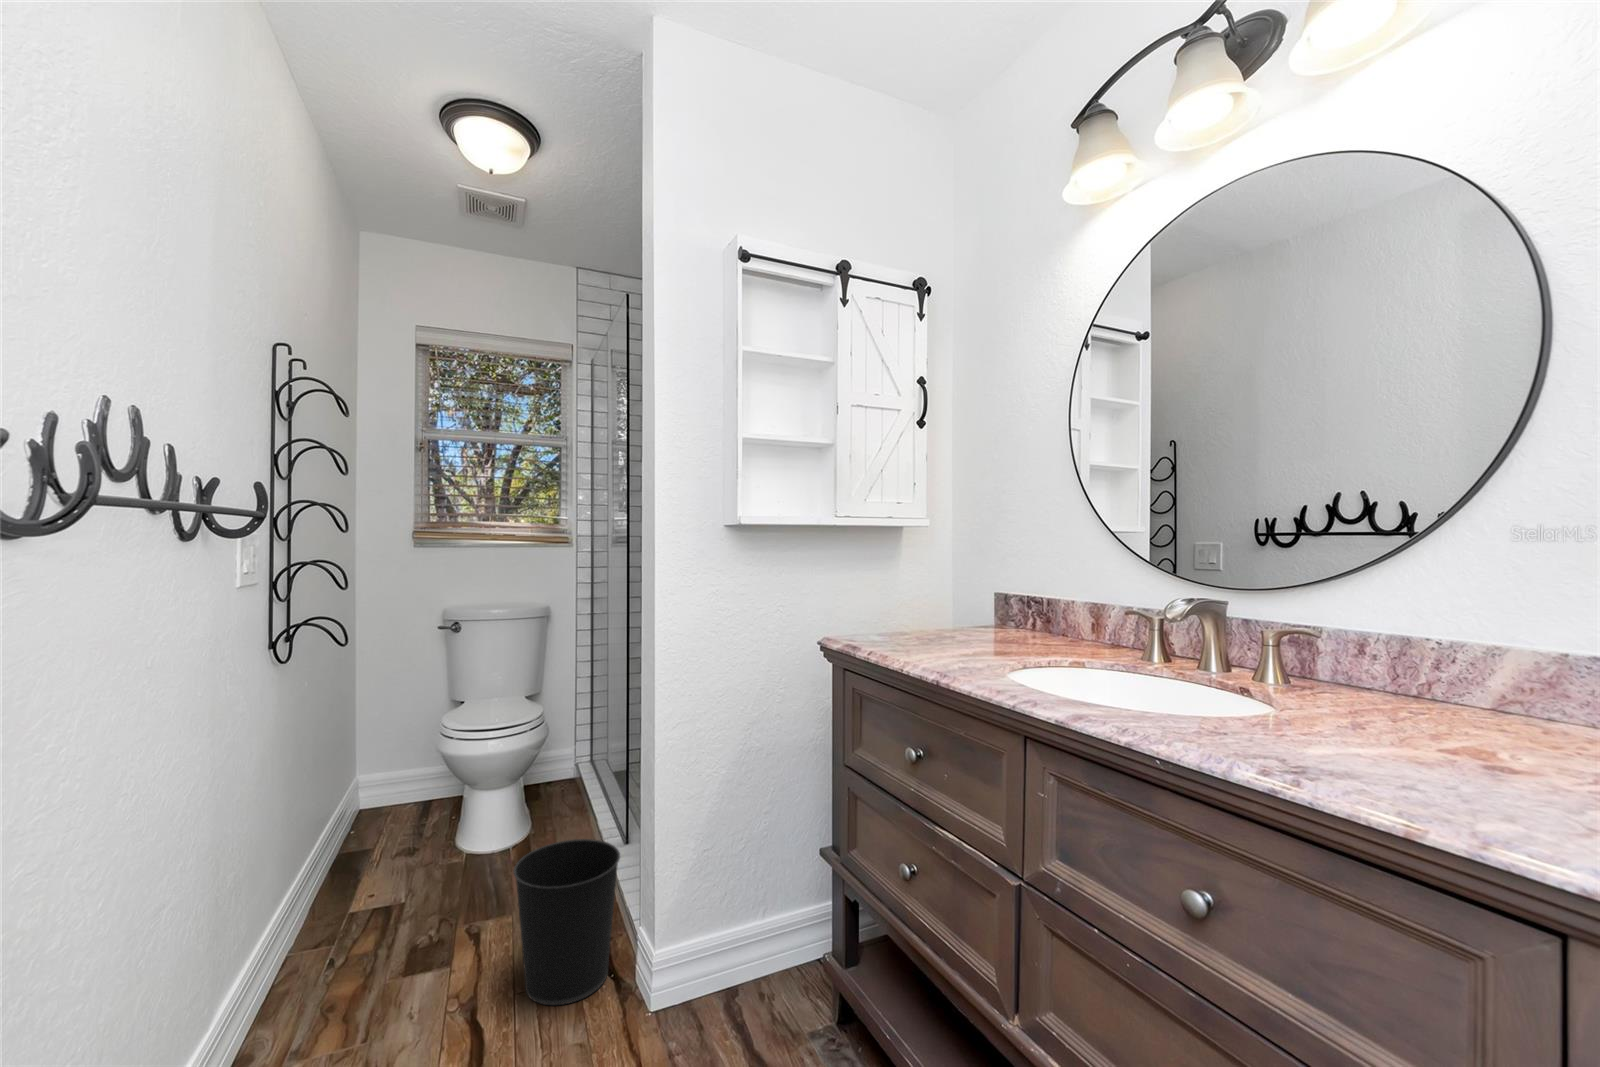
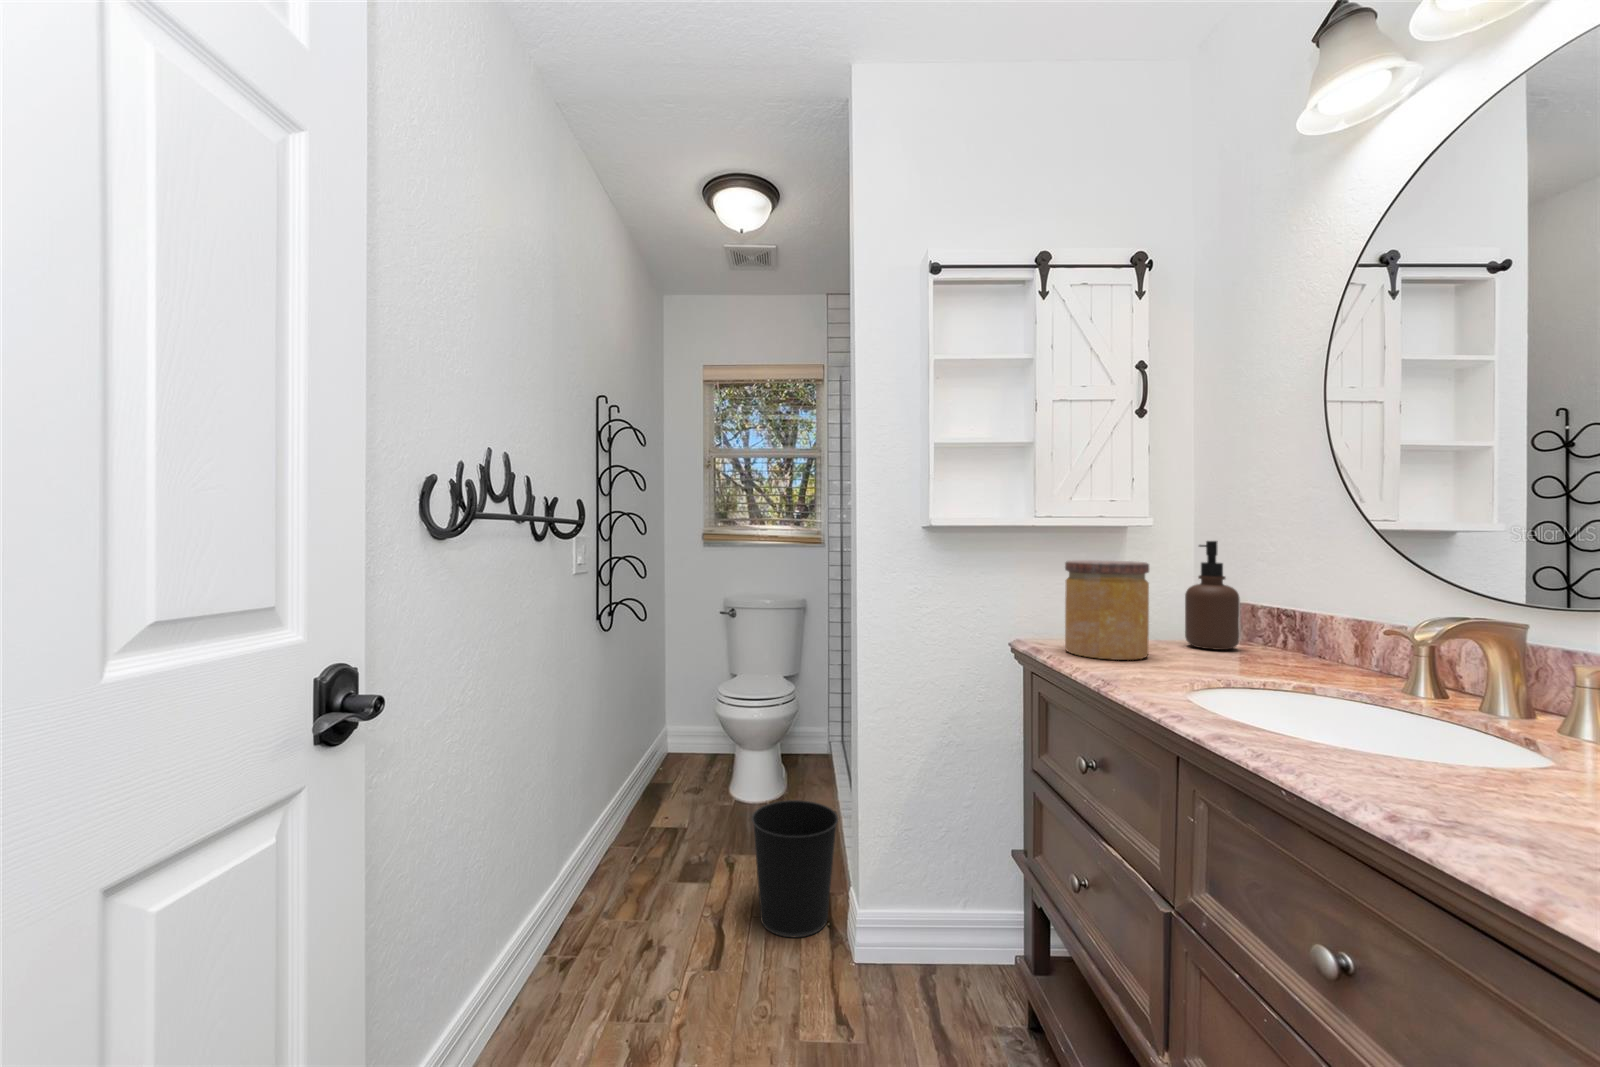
soap dispenser: none [959,537,1002,635] -> present [1185,541,1240,650]
jar: none [872,557,946,651] -> present [1065,560,1149,660]

